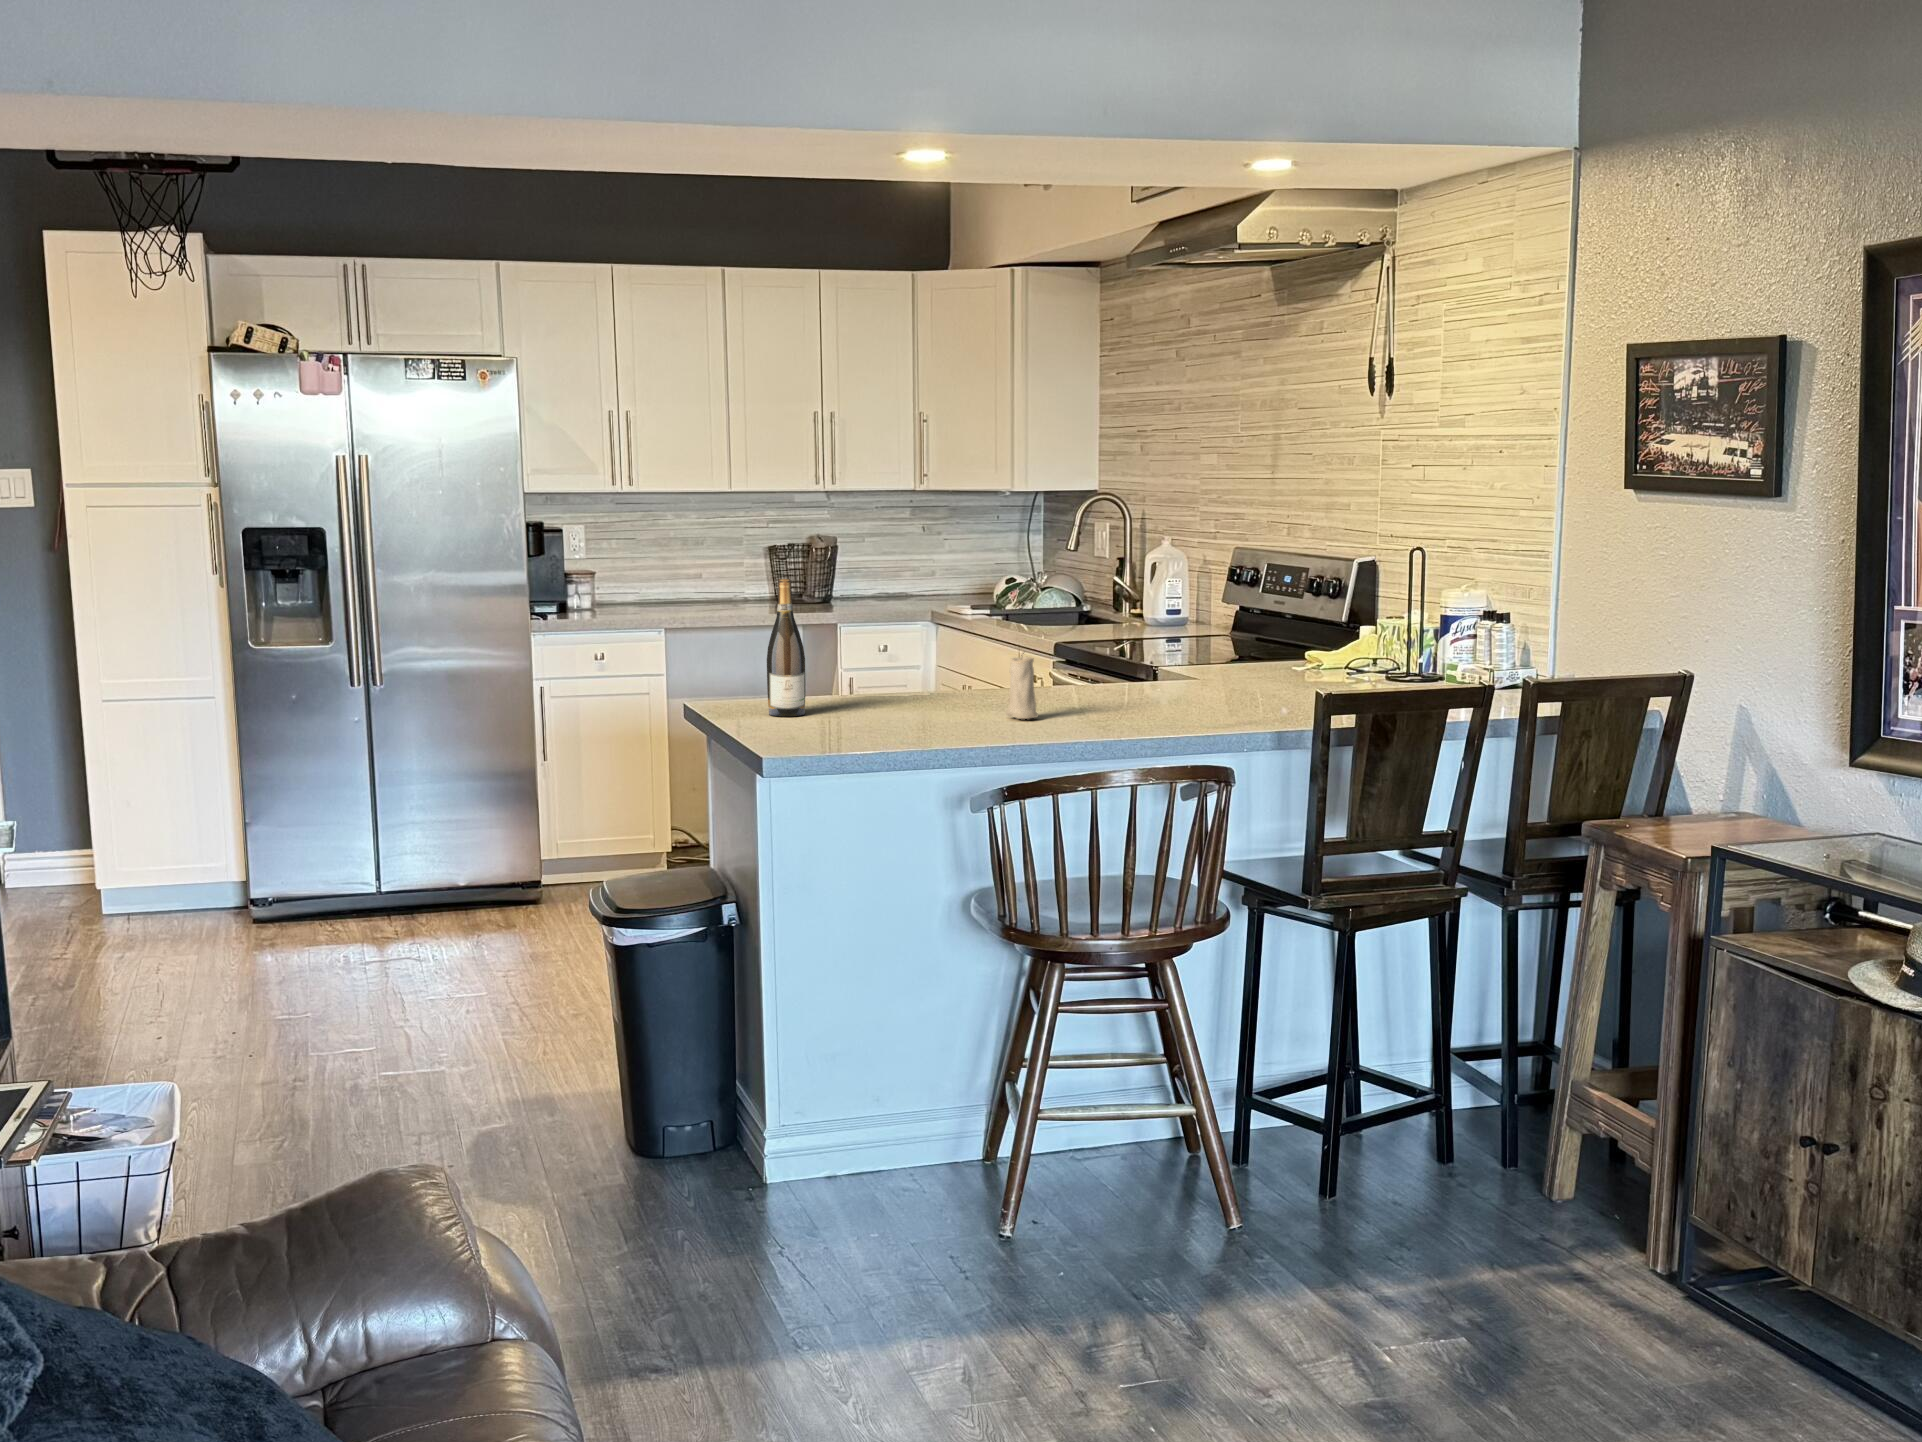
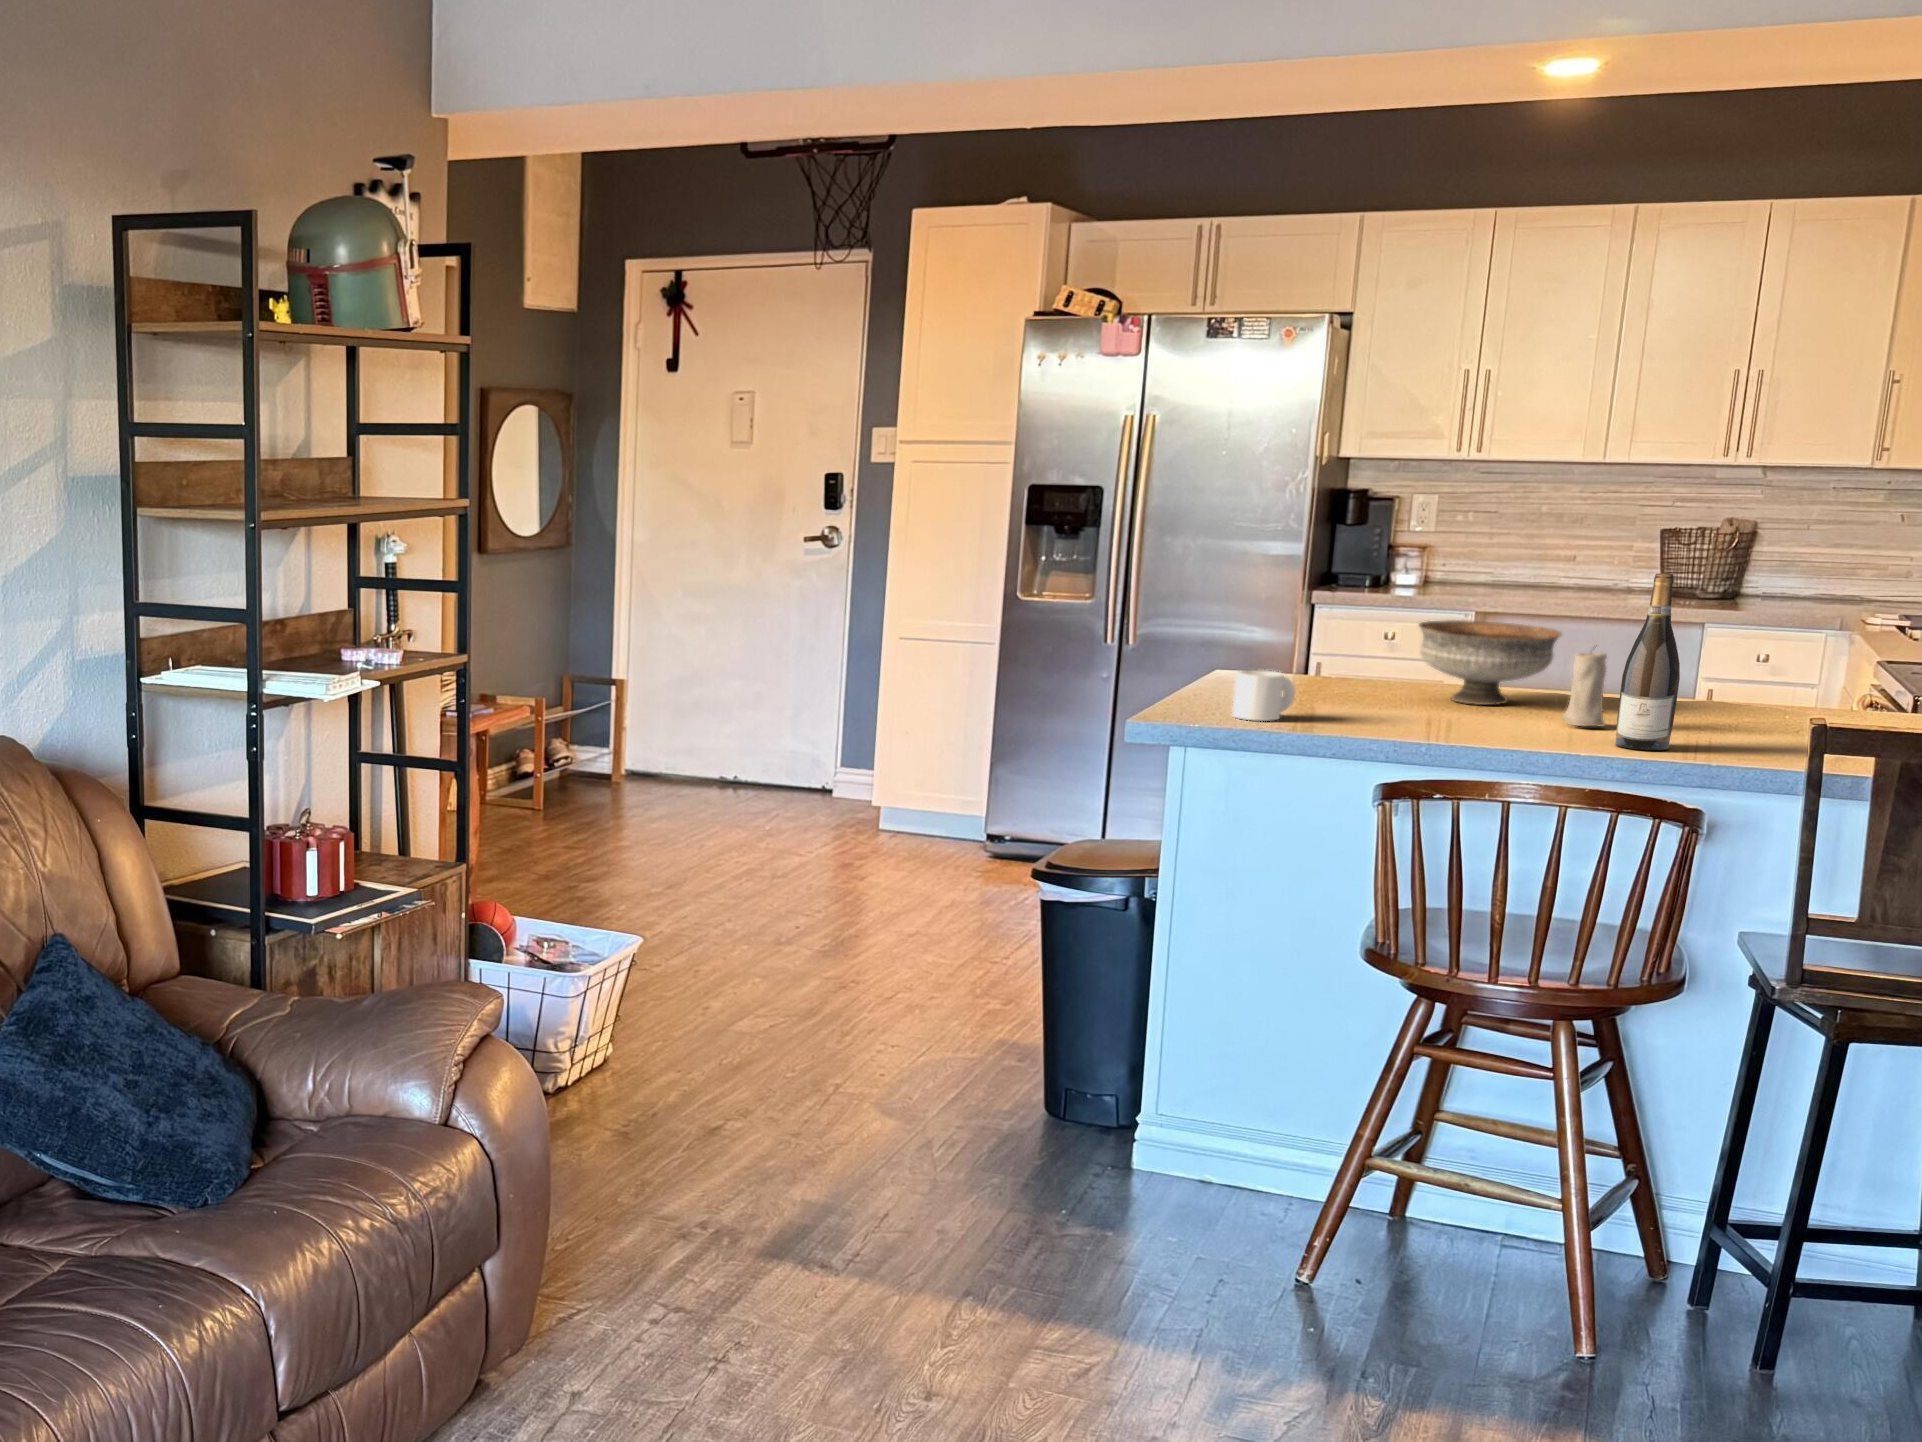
wine bottle: present [767,579,805,716] -> present [1615,573,1680,750]
bowl: none [859,638,971,711] -> present [1419,620,1562,705]
mug: none [792,698,835,744] -> present [1232,670,1295,721]

